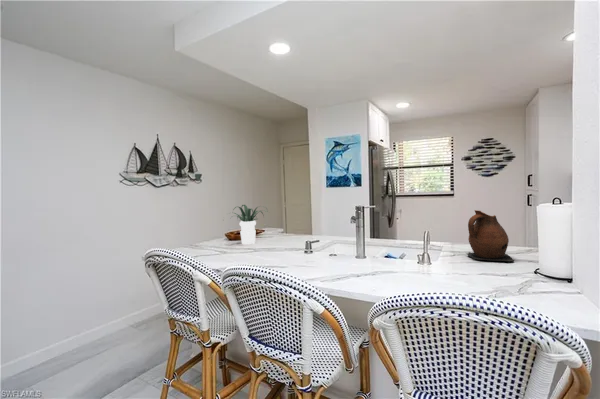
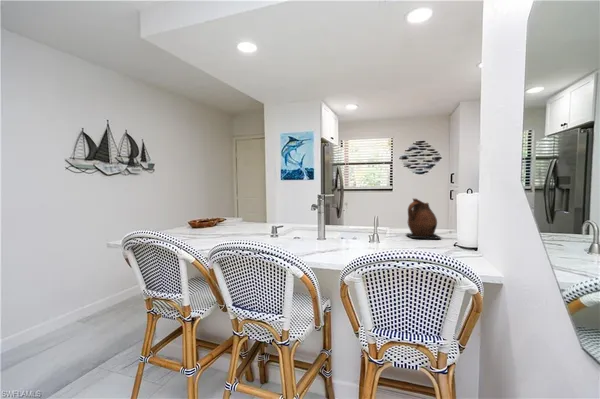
potted plant: present [234,205,263,244] -> none [189,193,236,231]

